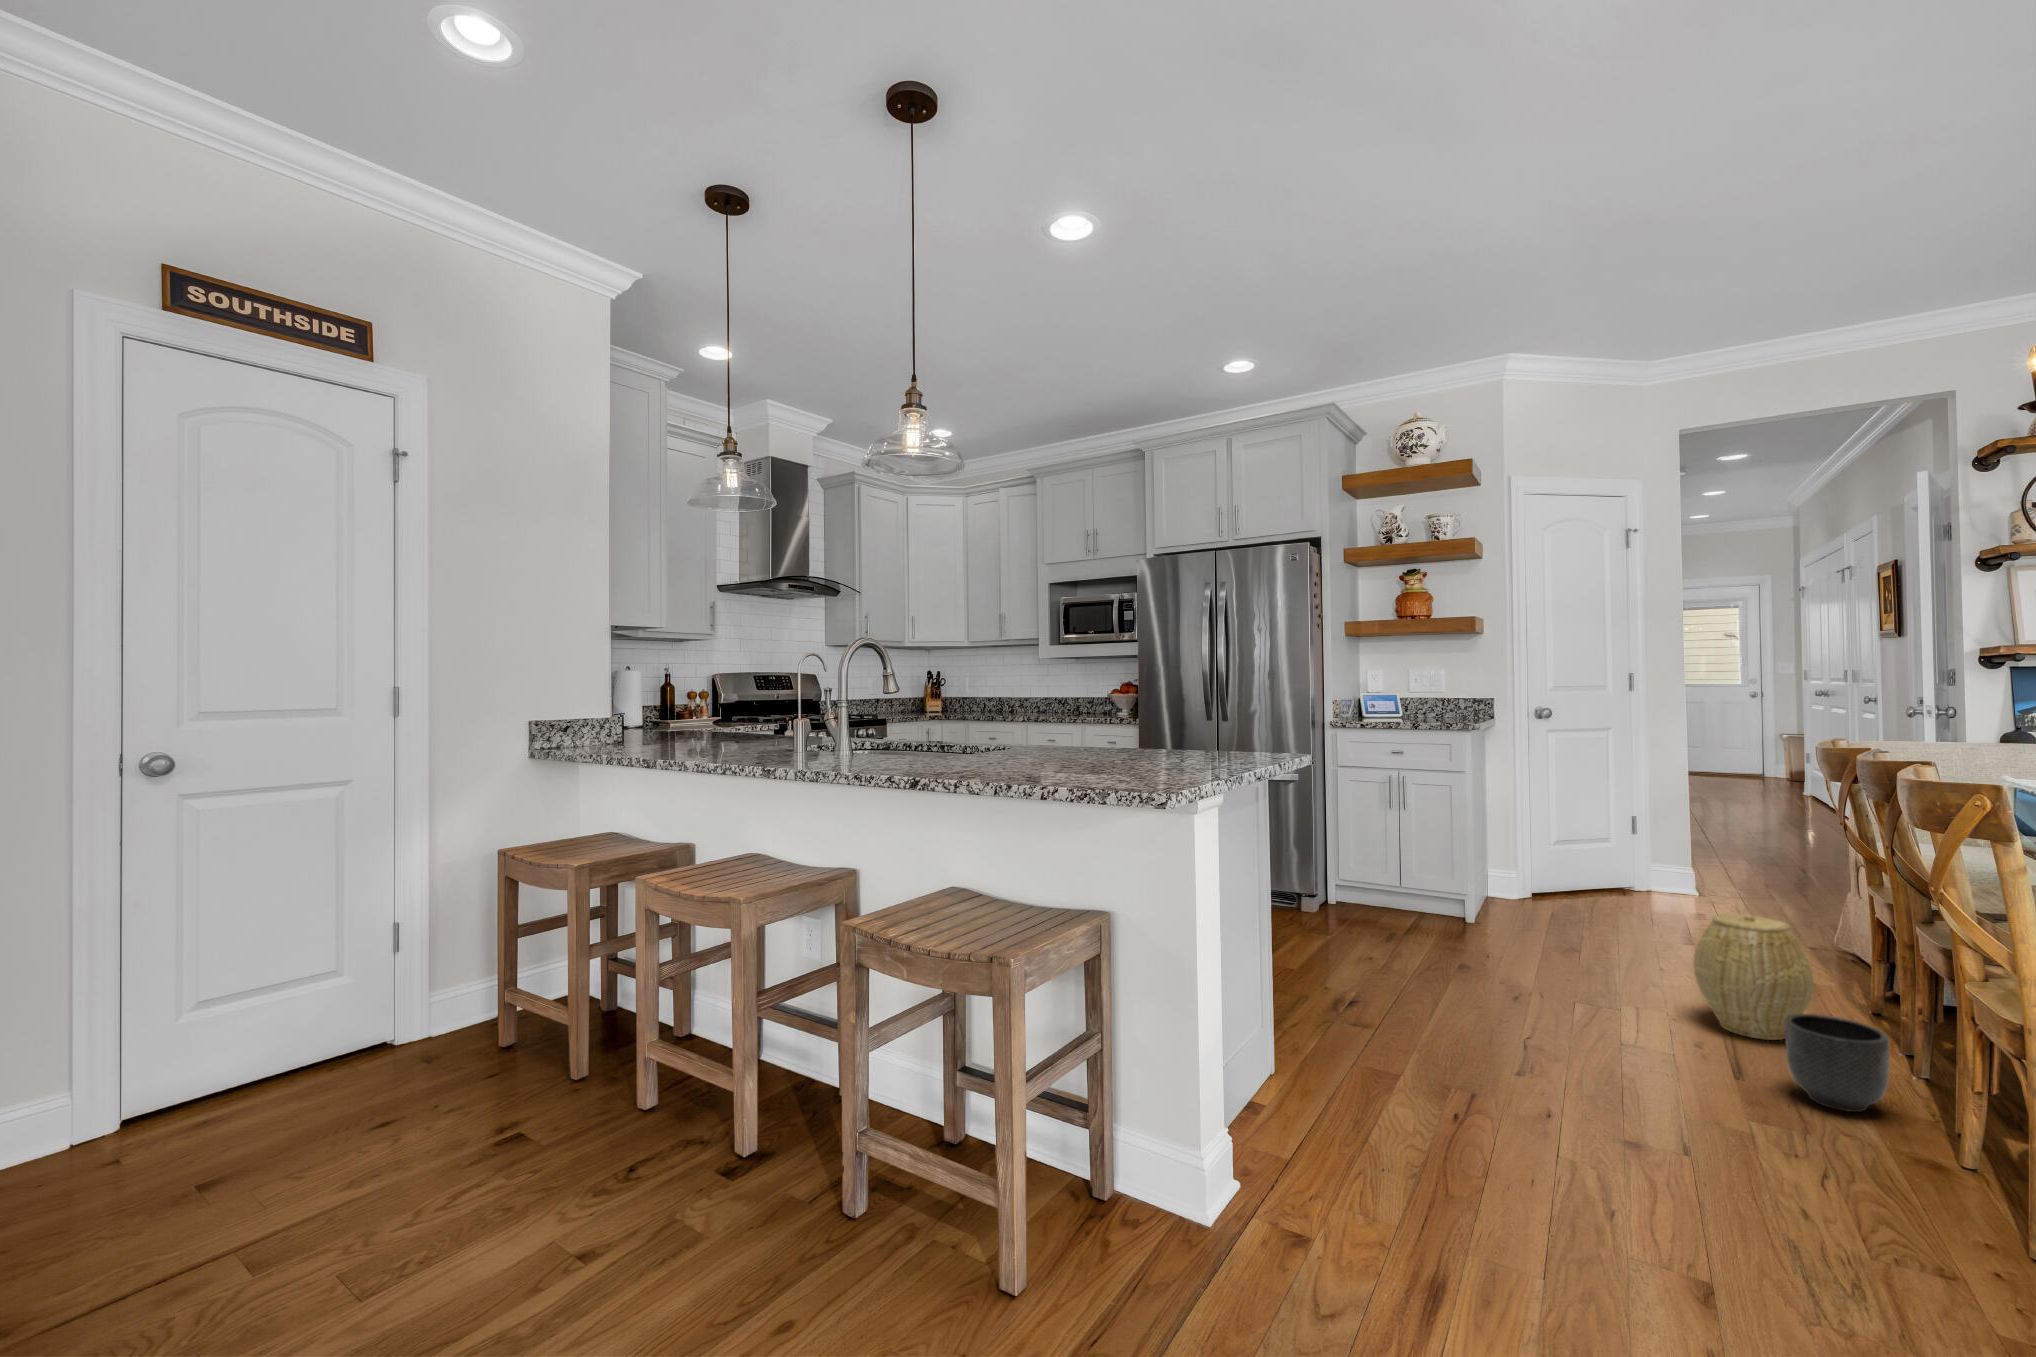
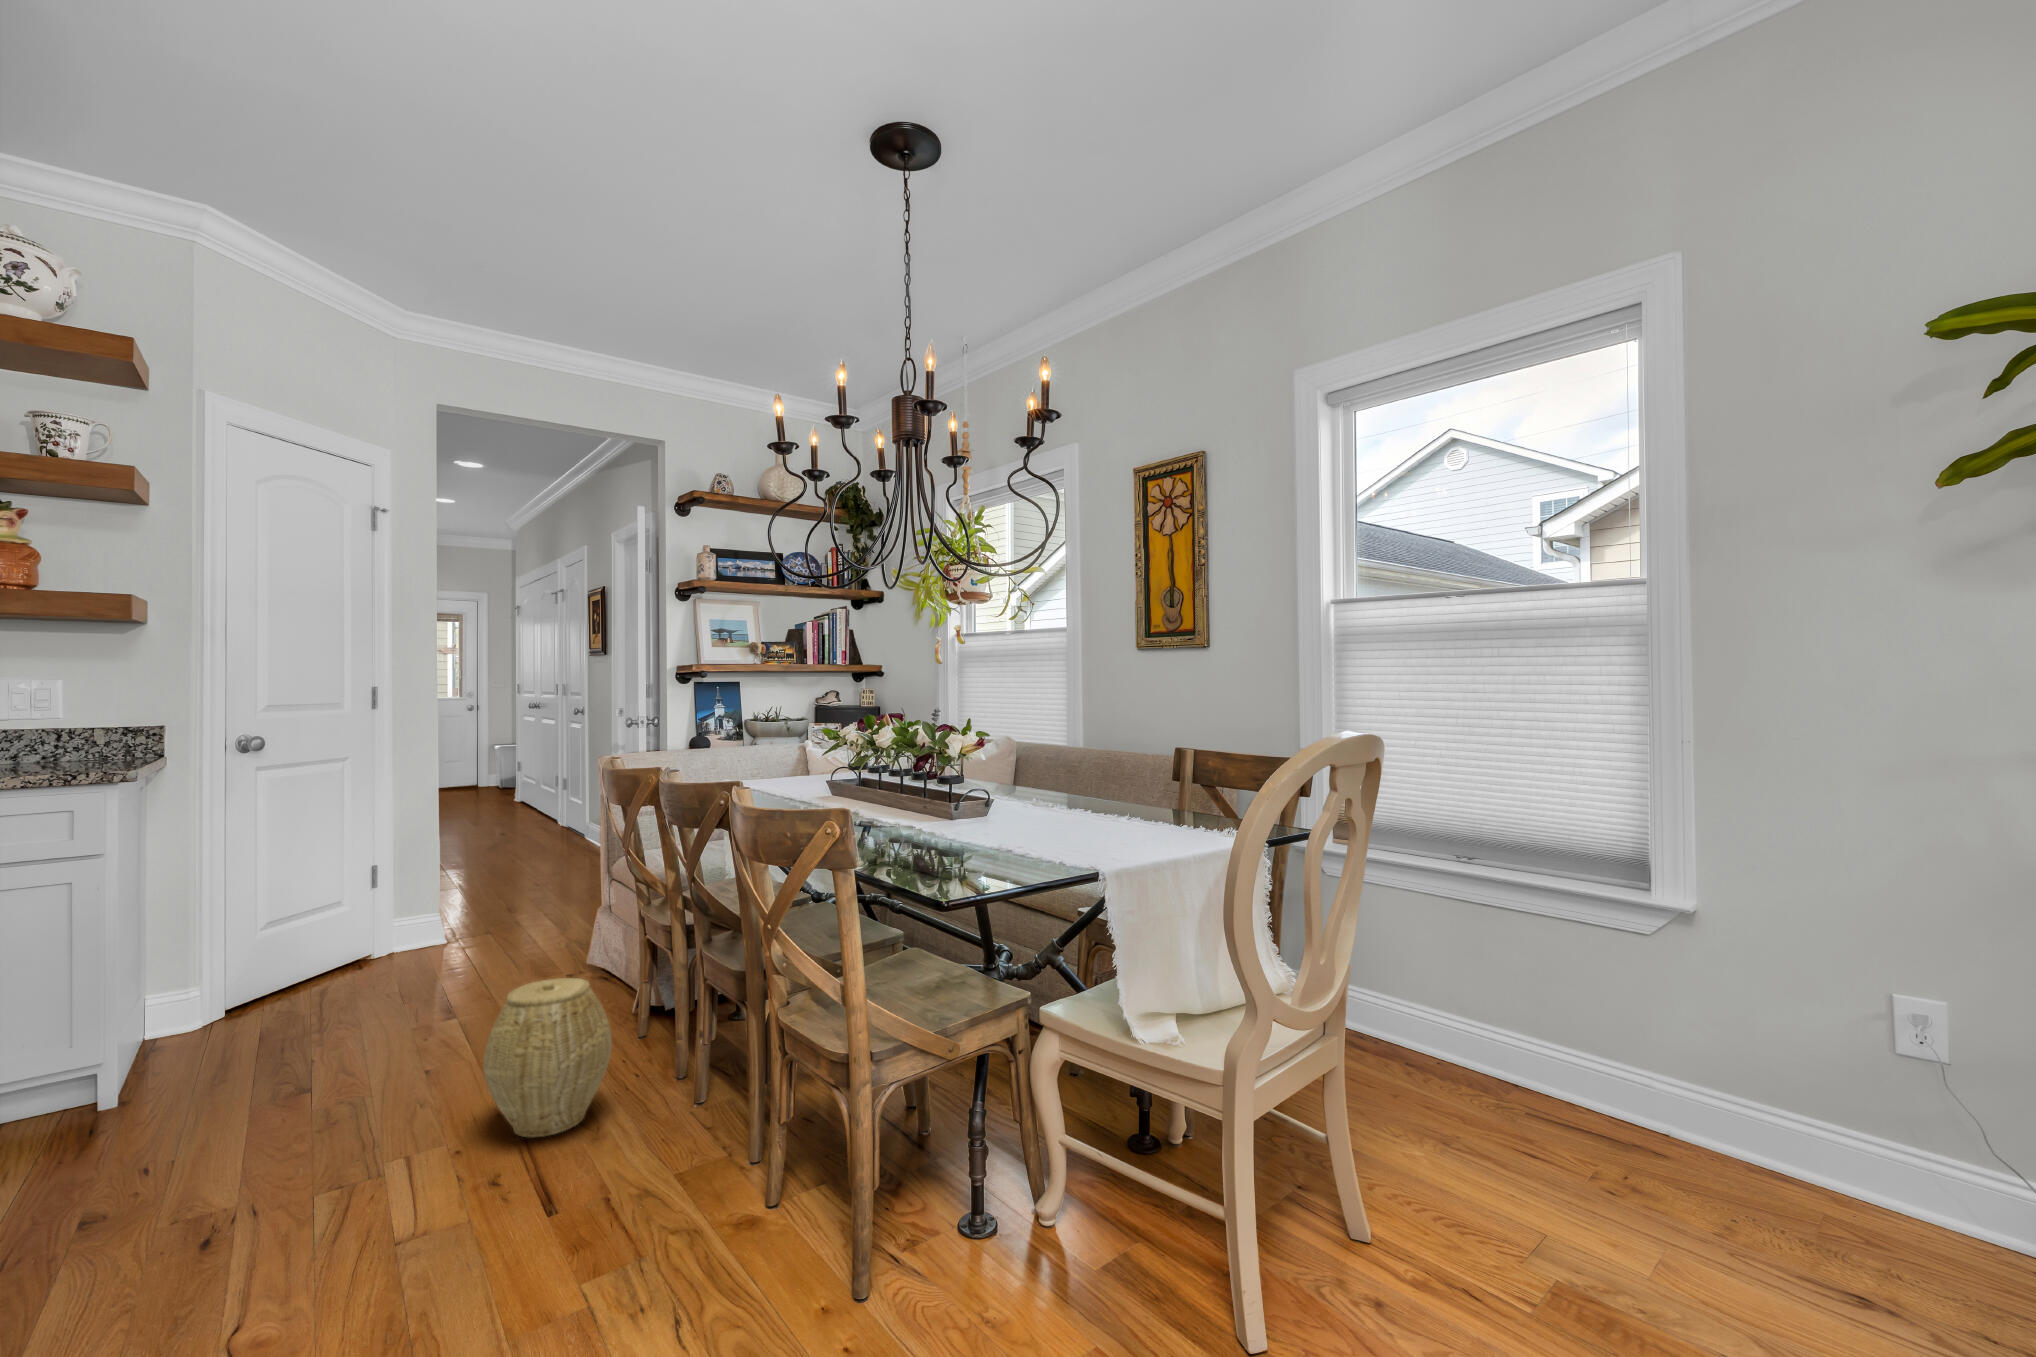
planter: present [1785,1014,1889,1112] -> none [608,1083,705,1204]

